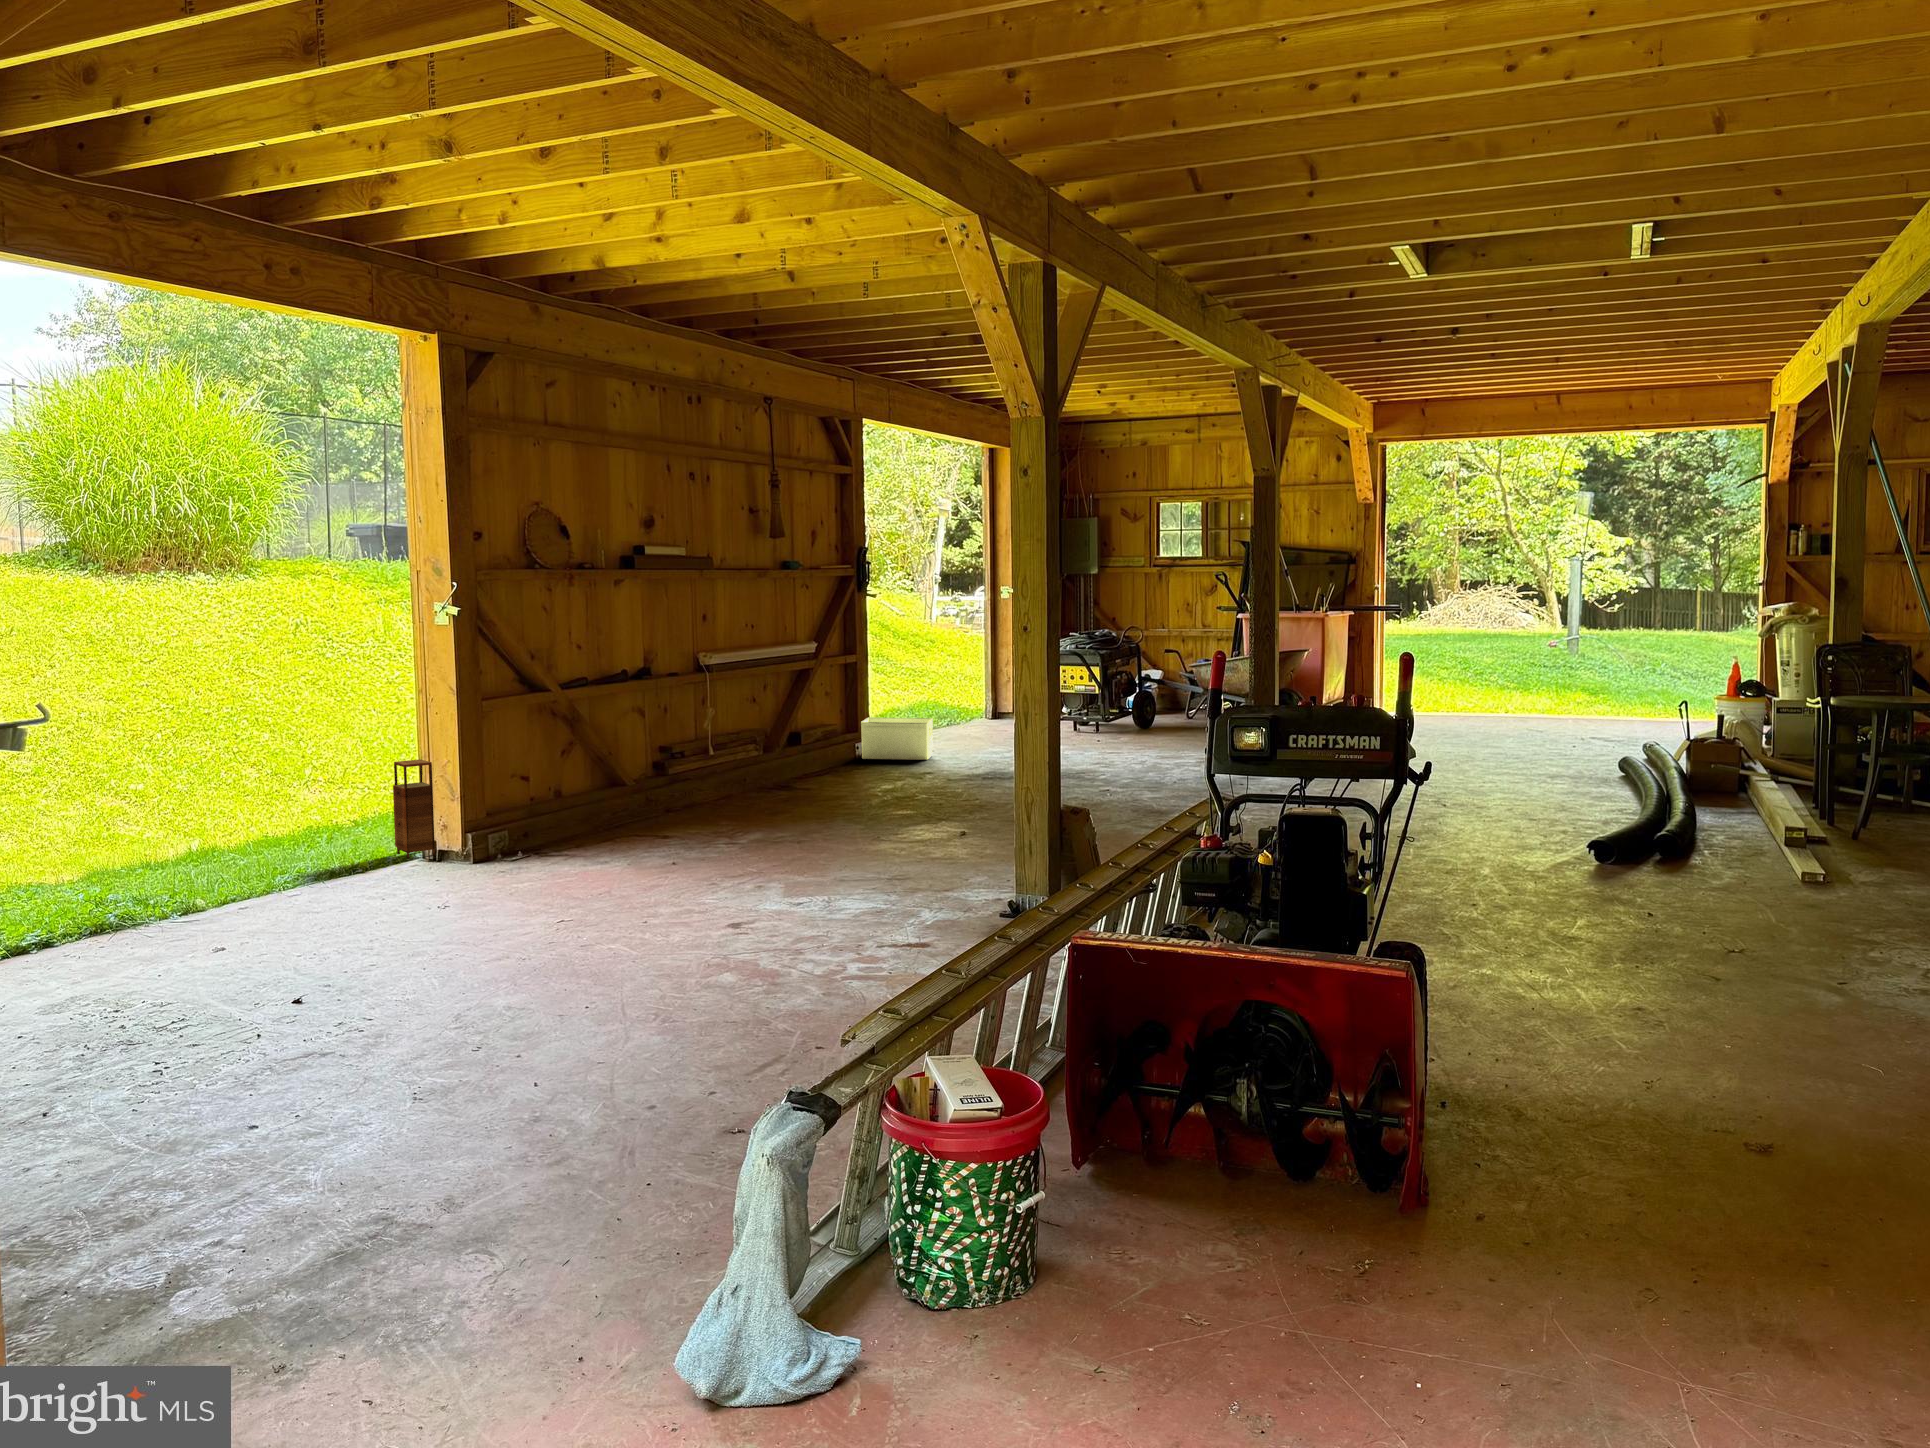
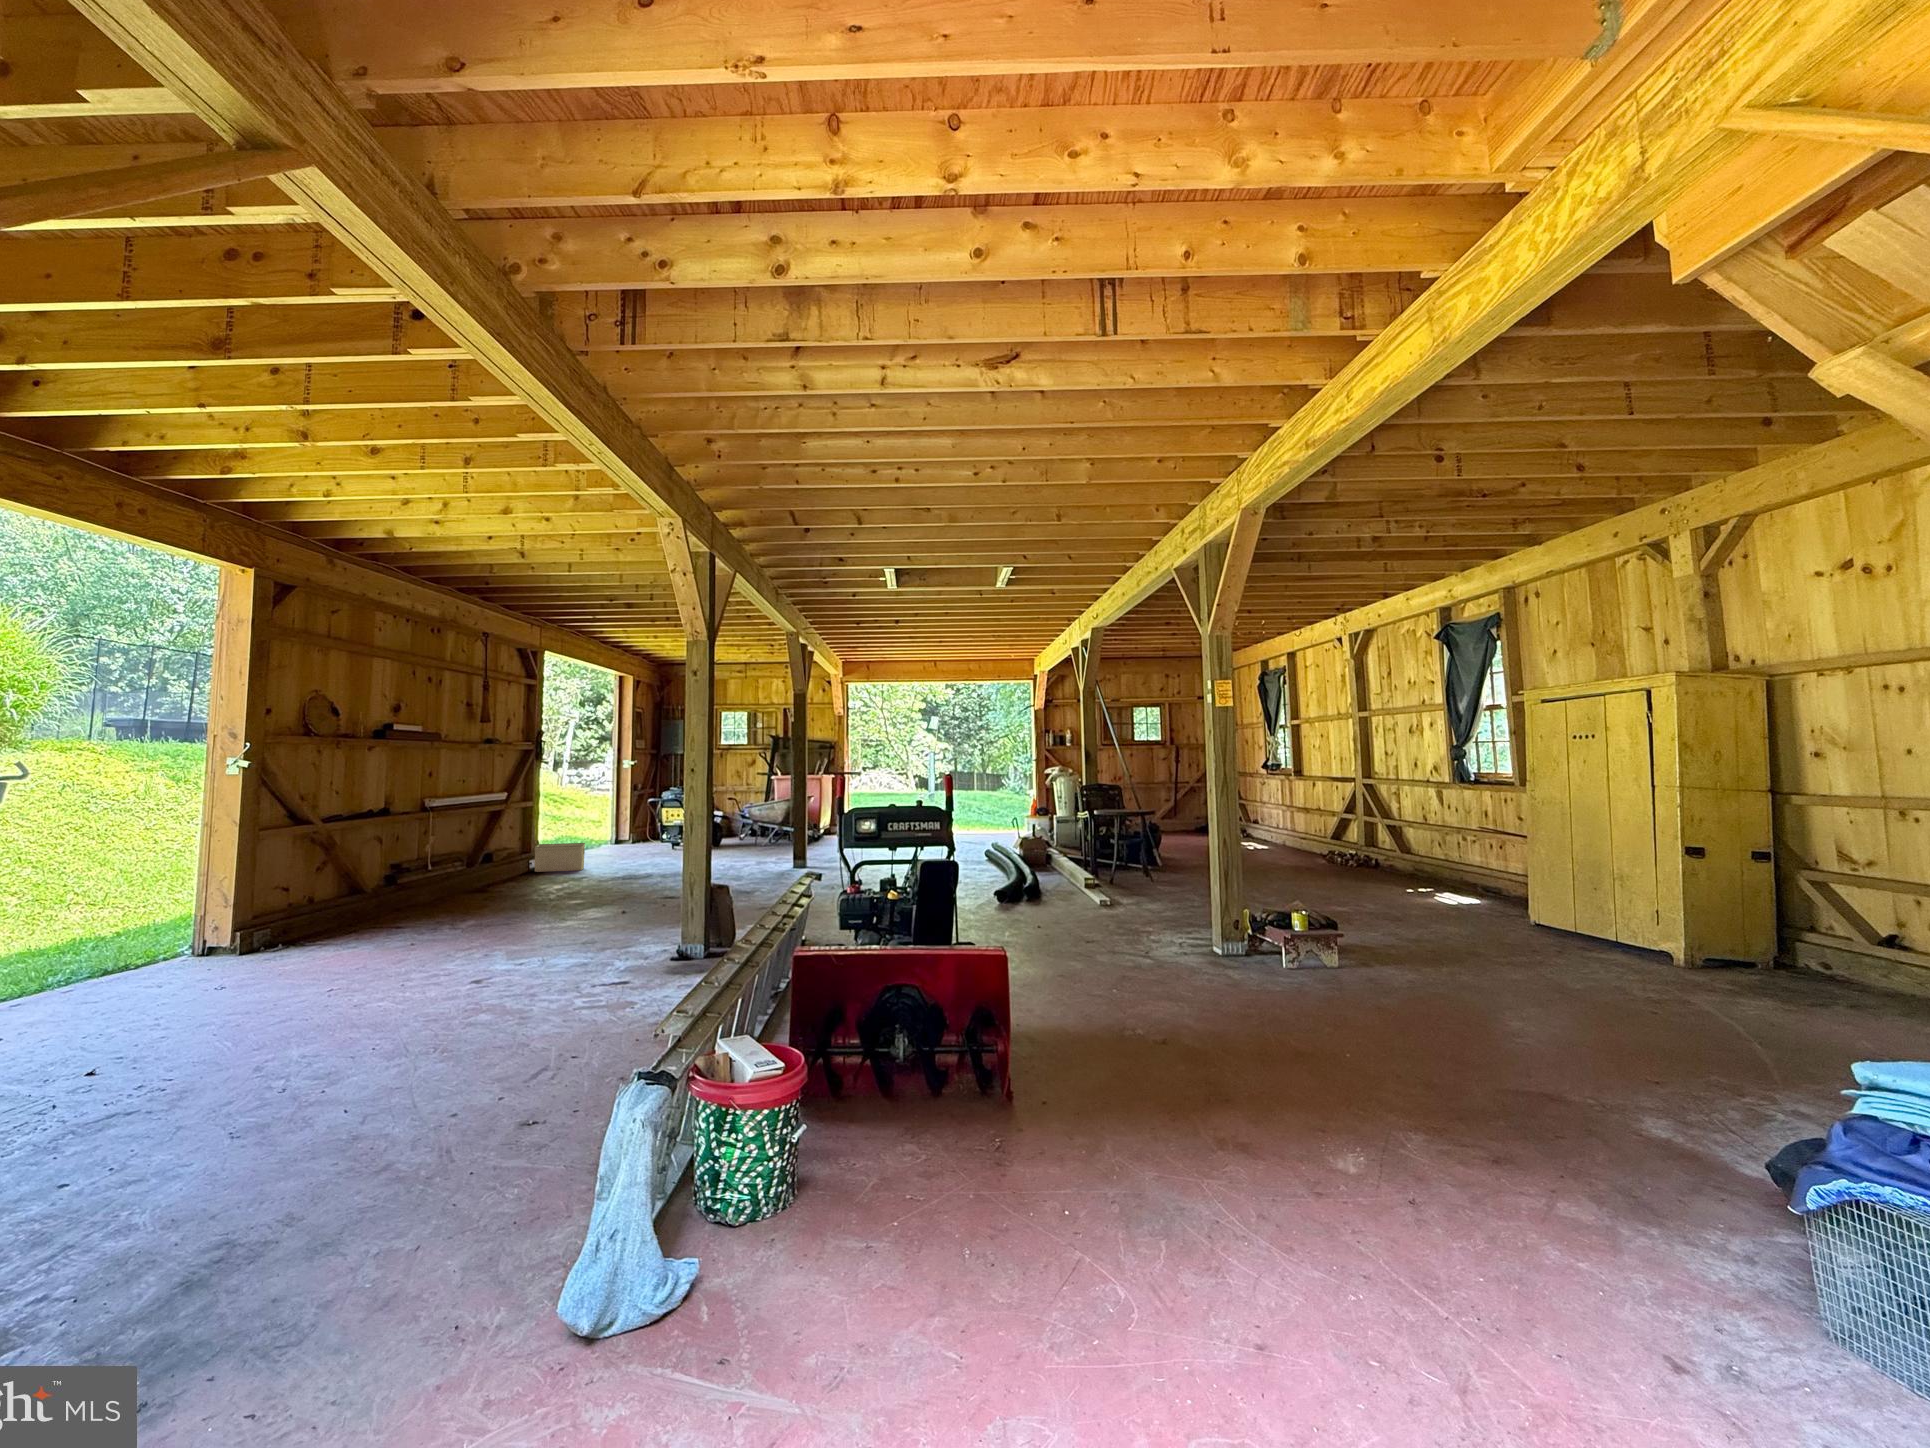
storage cabinet: present [393,759,435,858] -> none [167,879,208,957]

